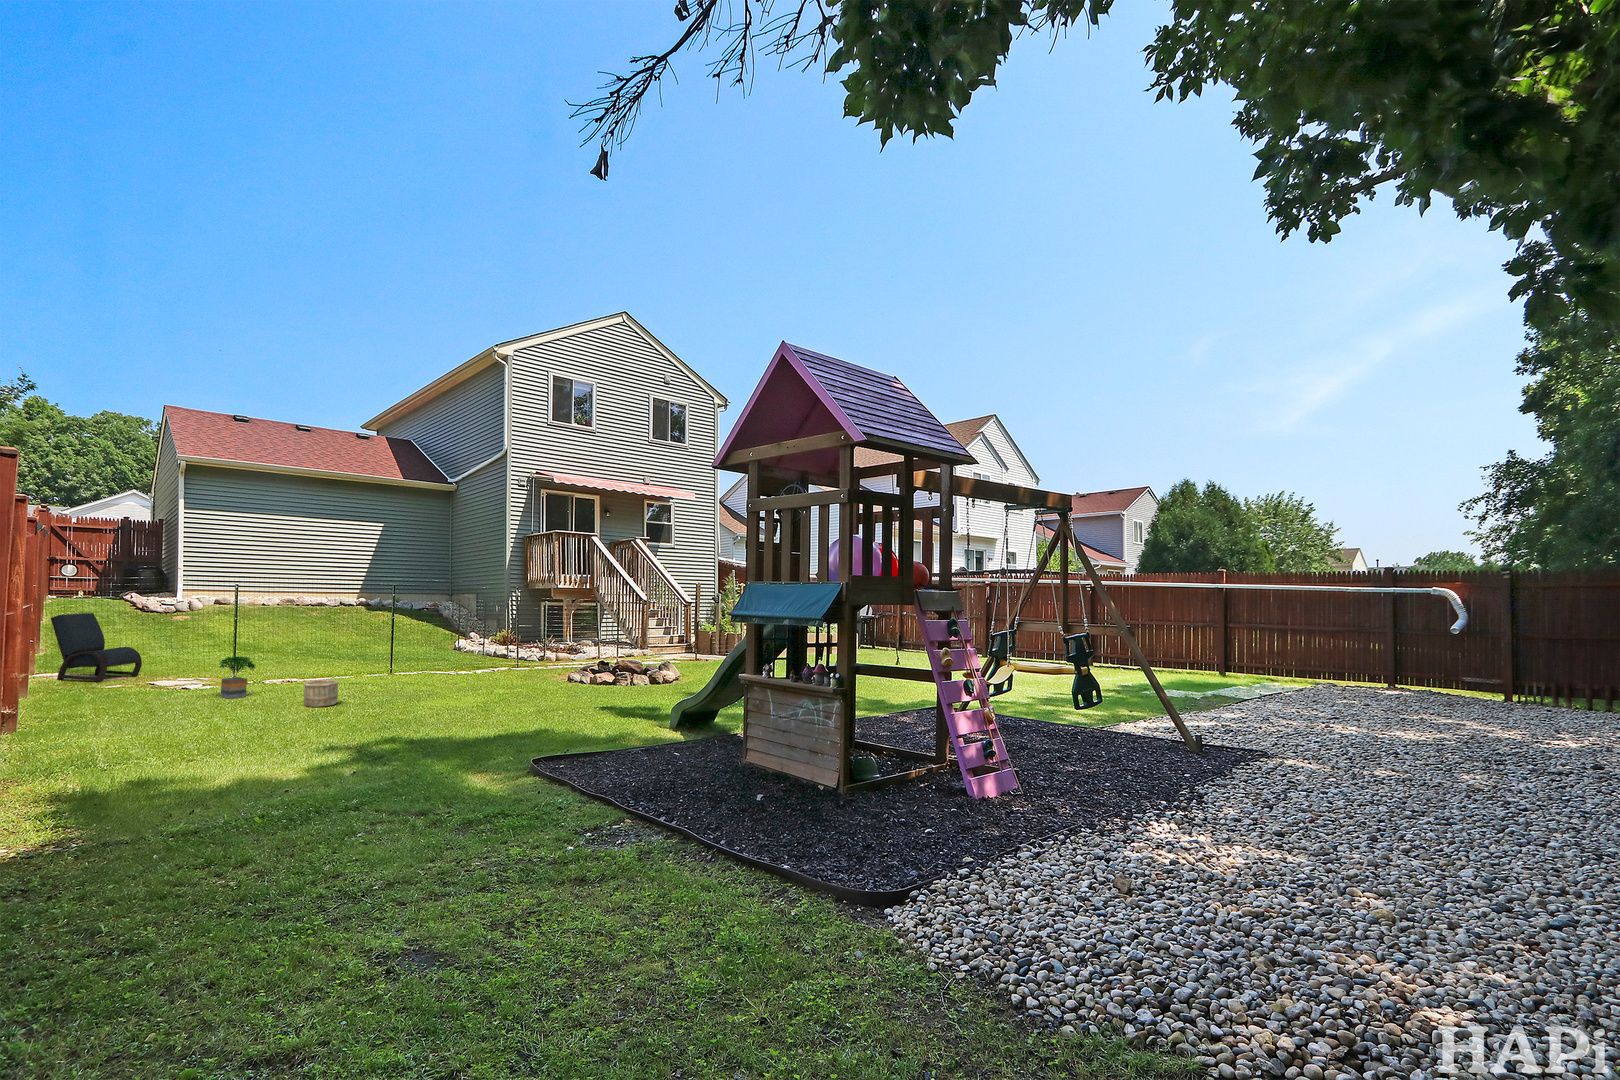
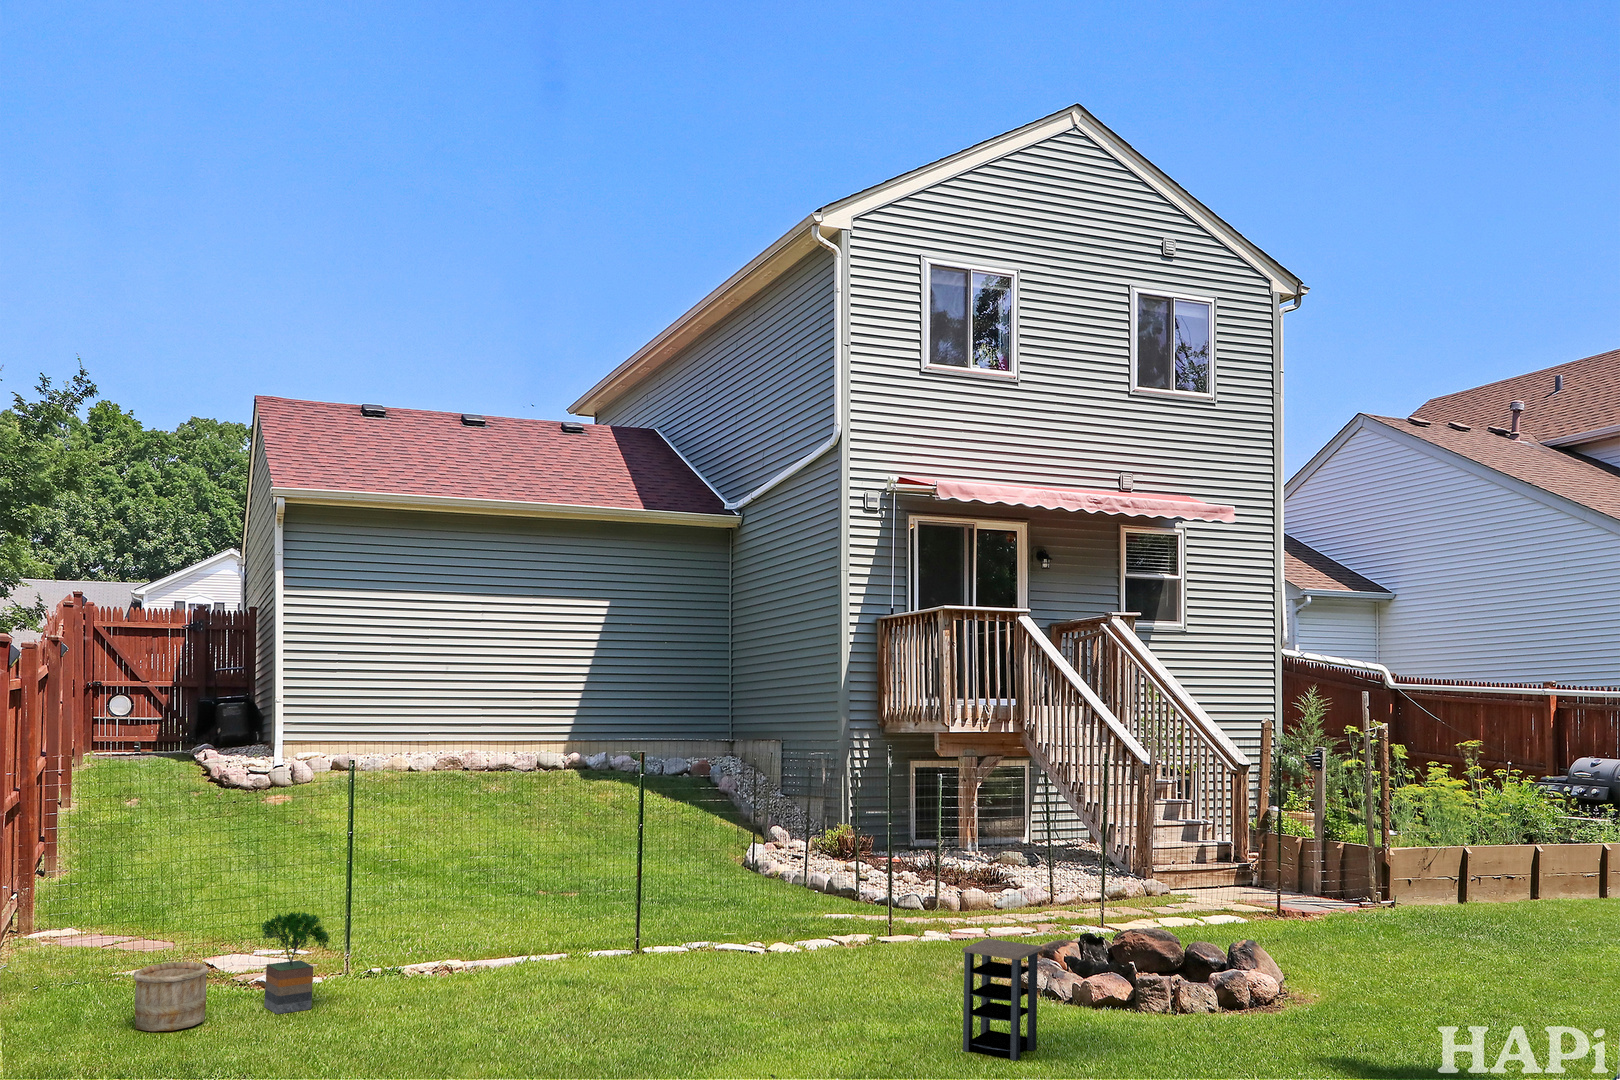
lounge chair: present [51,613,142,682] -> none [14,799,160,947]
side table: none [544,657,577,698] -> present [963,939,1042,1061]
wooden bucket: present [304,680,339,707] -> present [134,962,209,1031]

